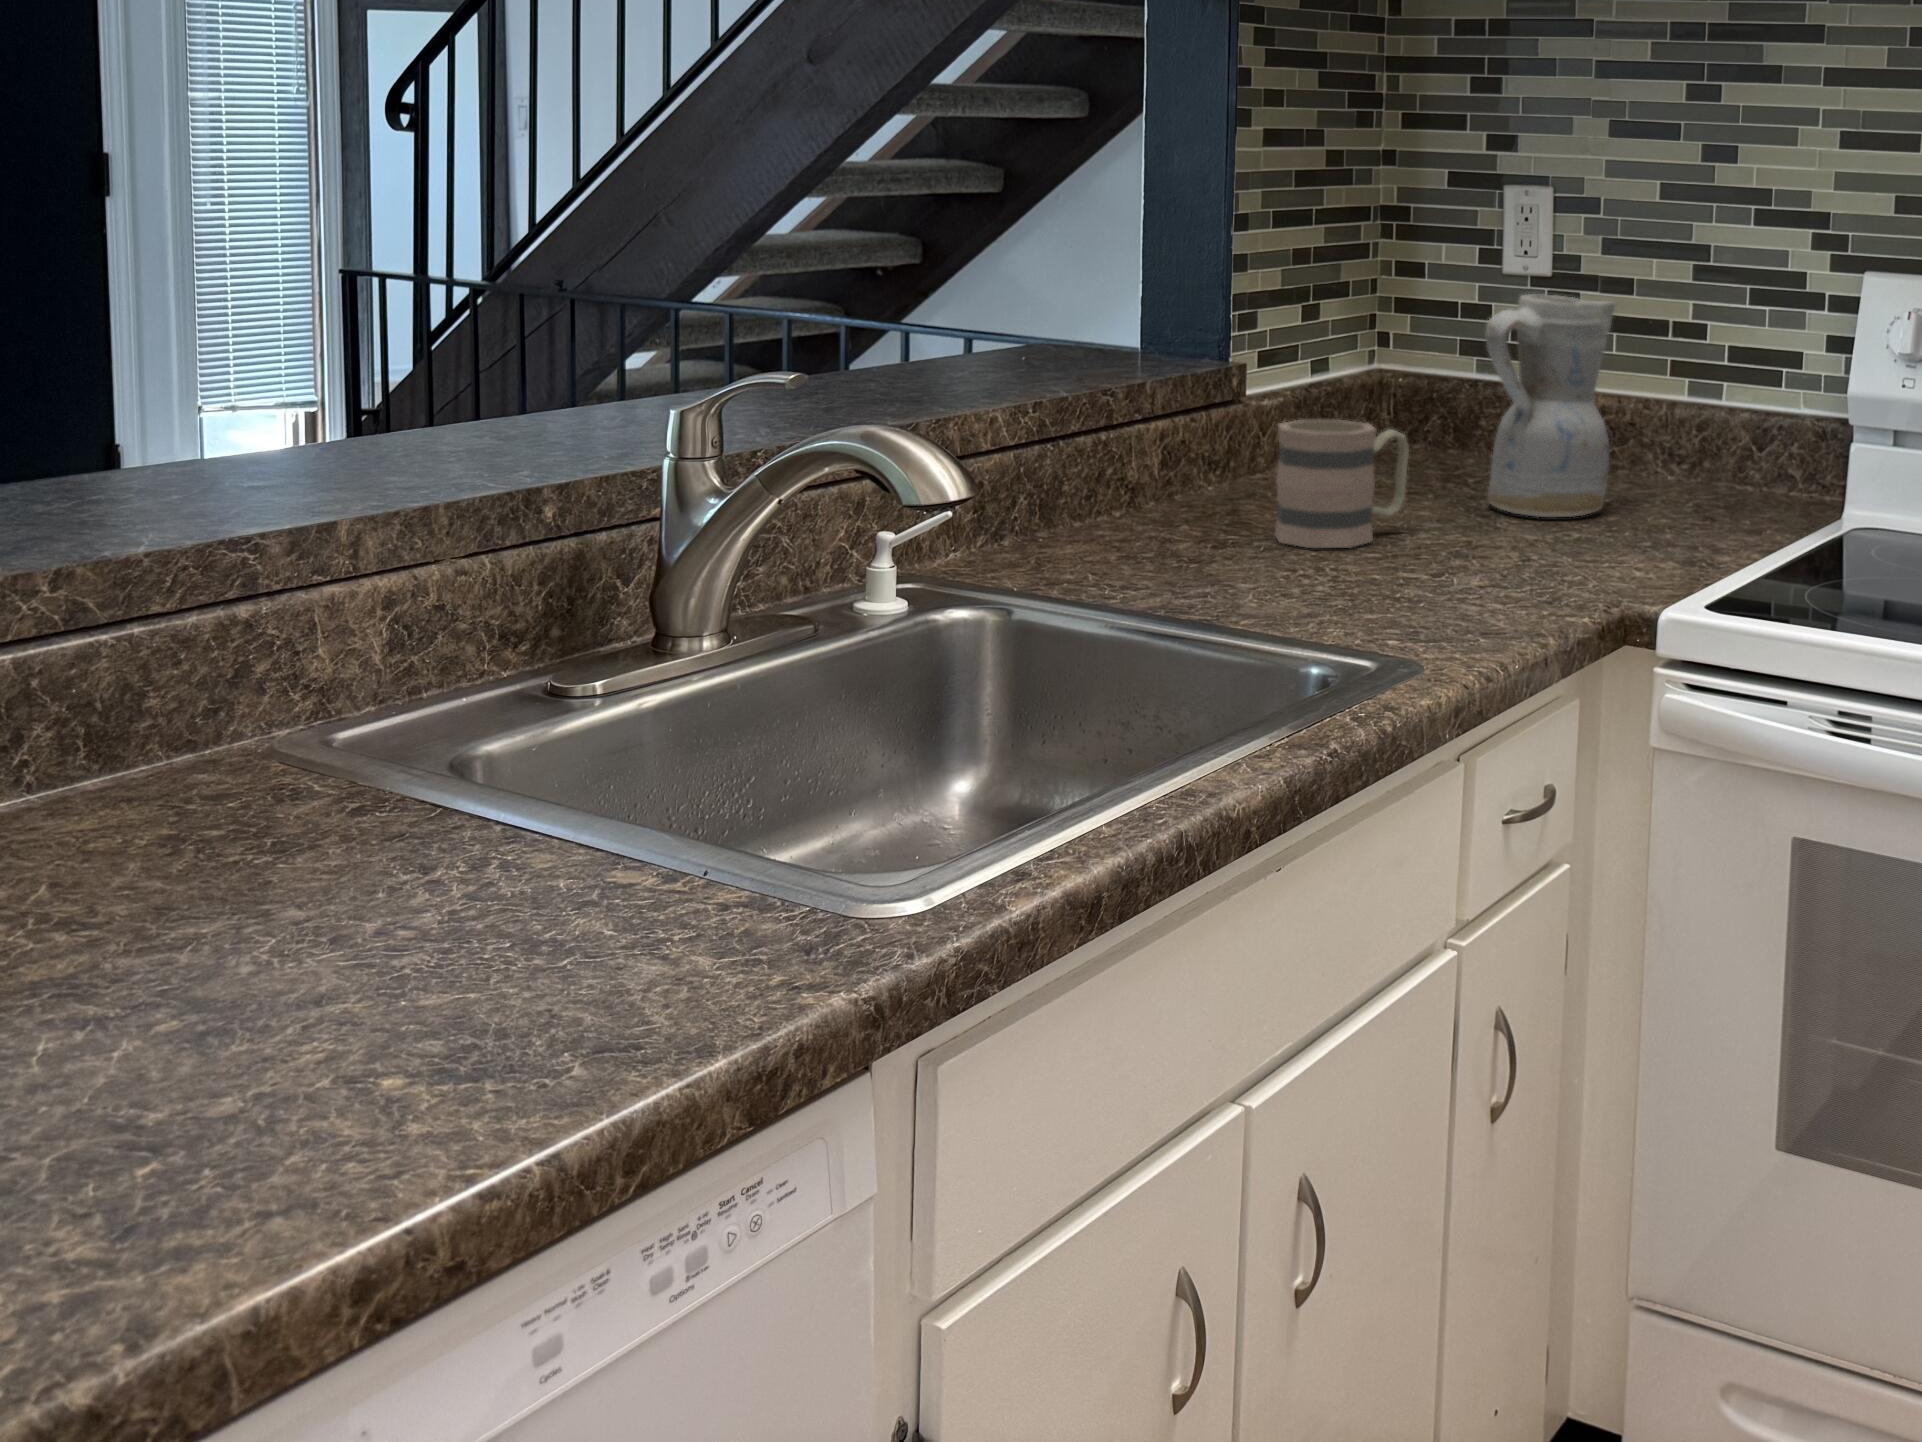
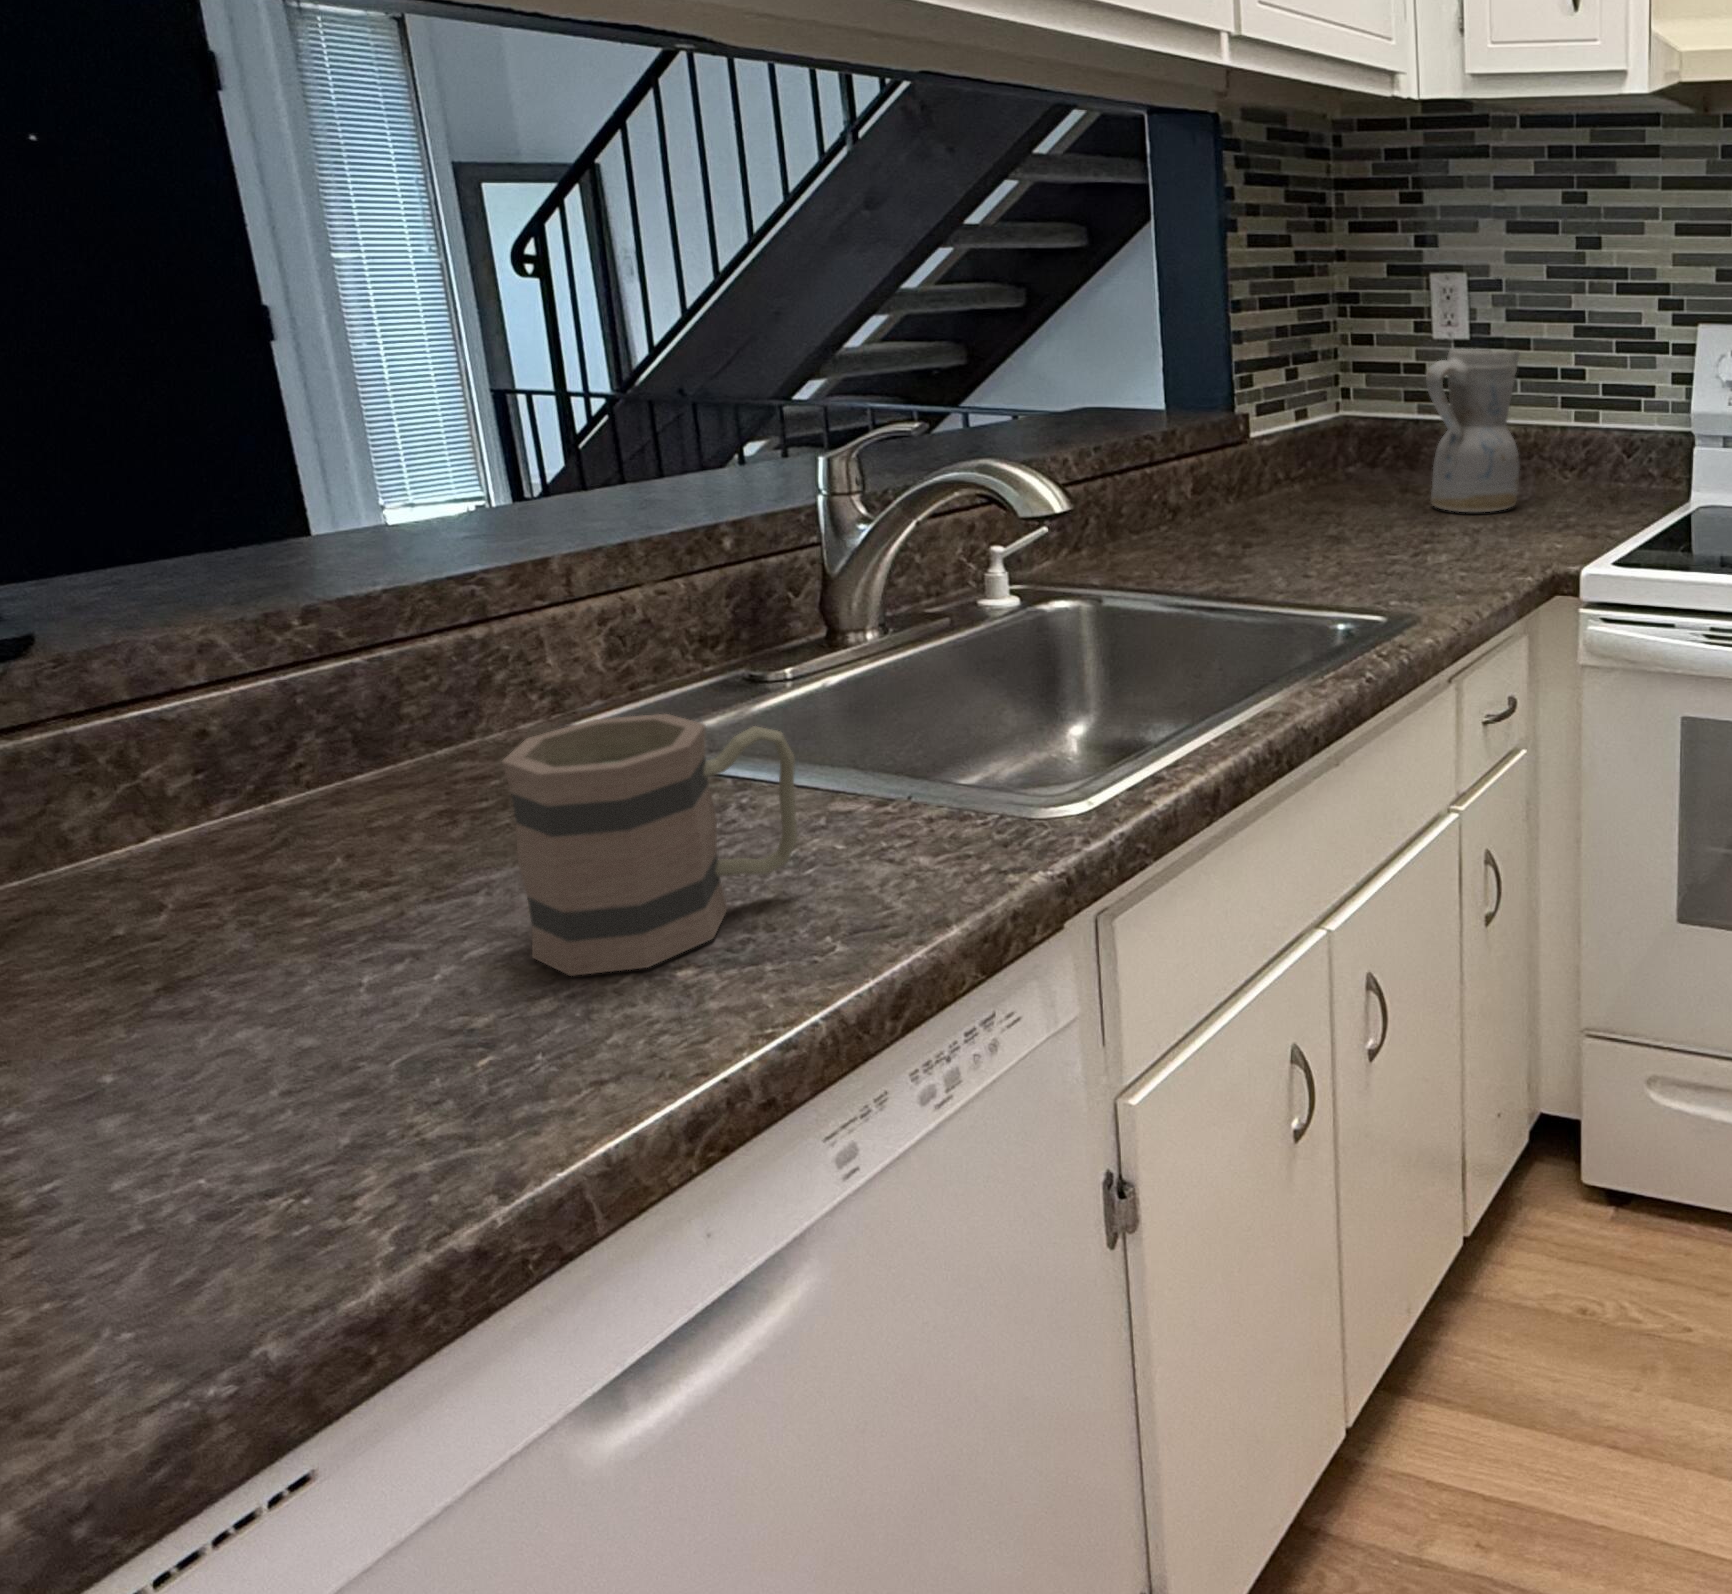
mug: present [1275,420,1409,548] -> present [502,714,797,976]

